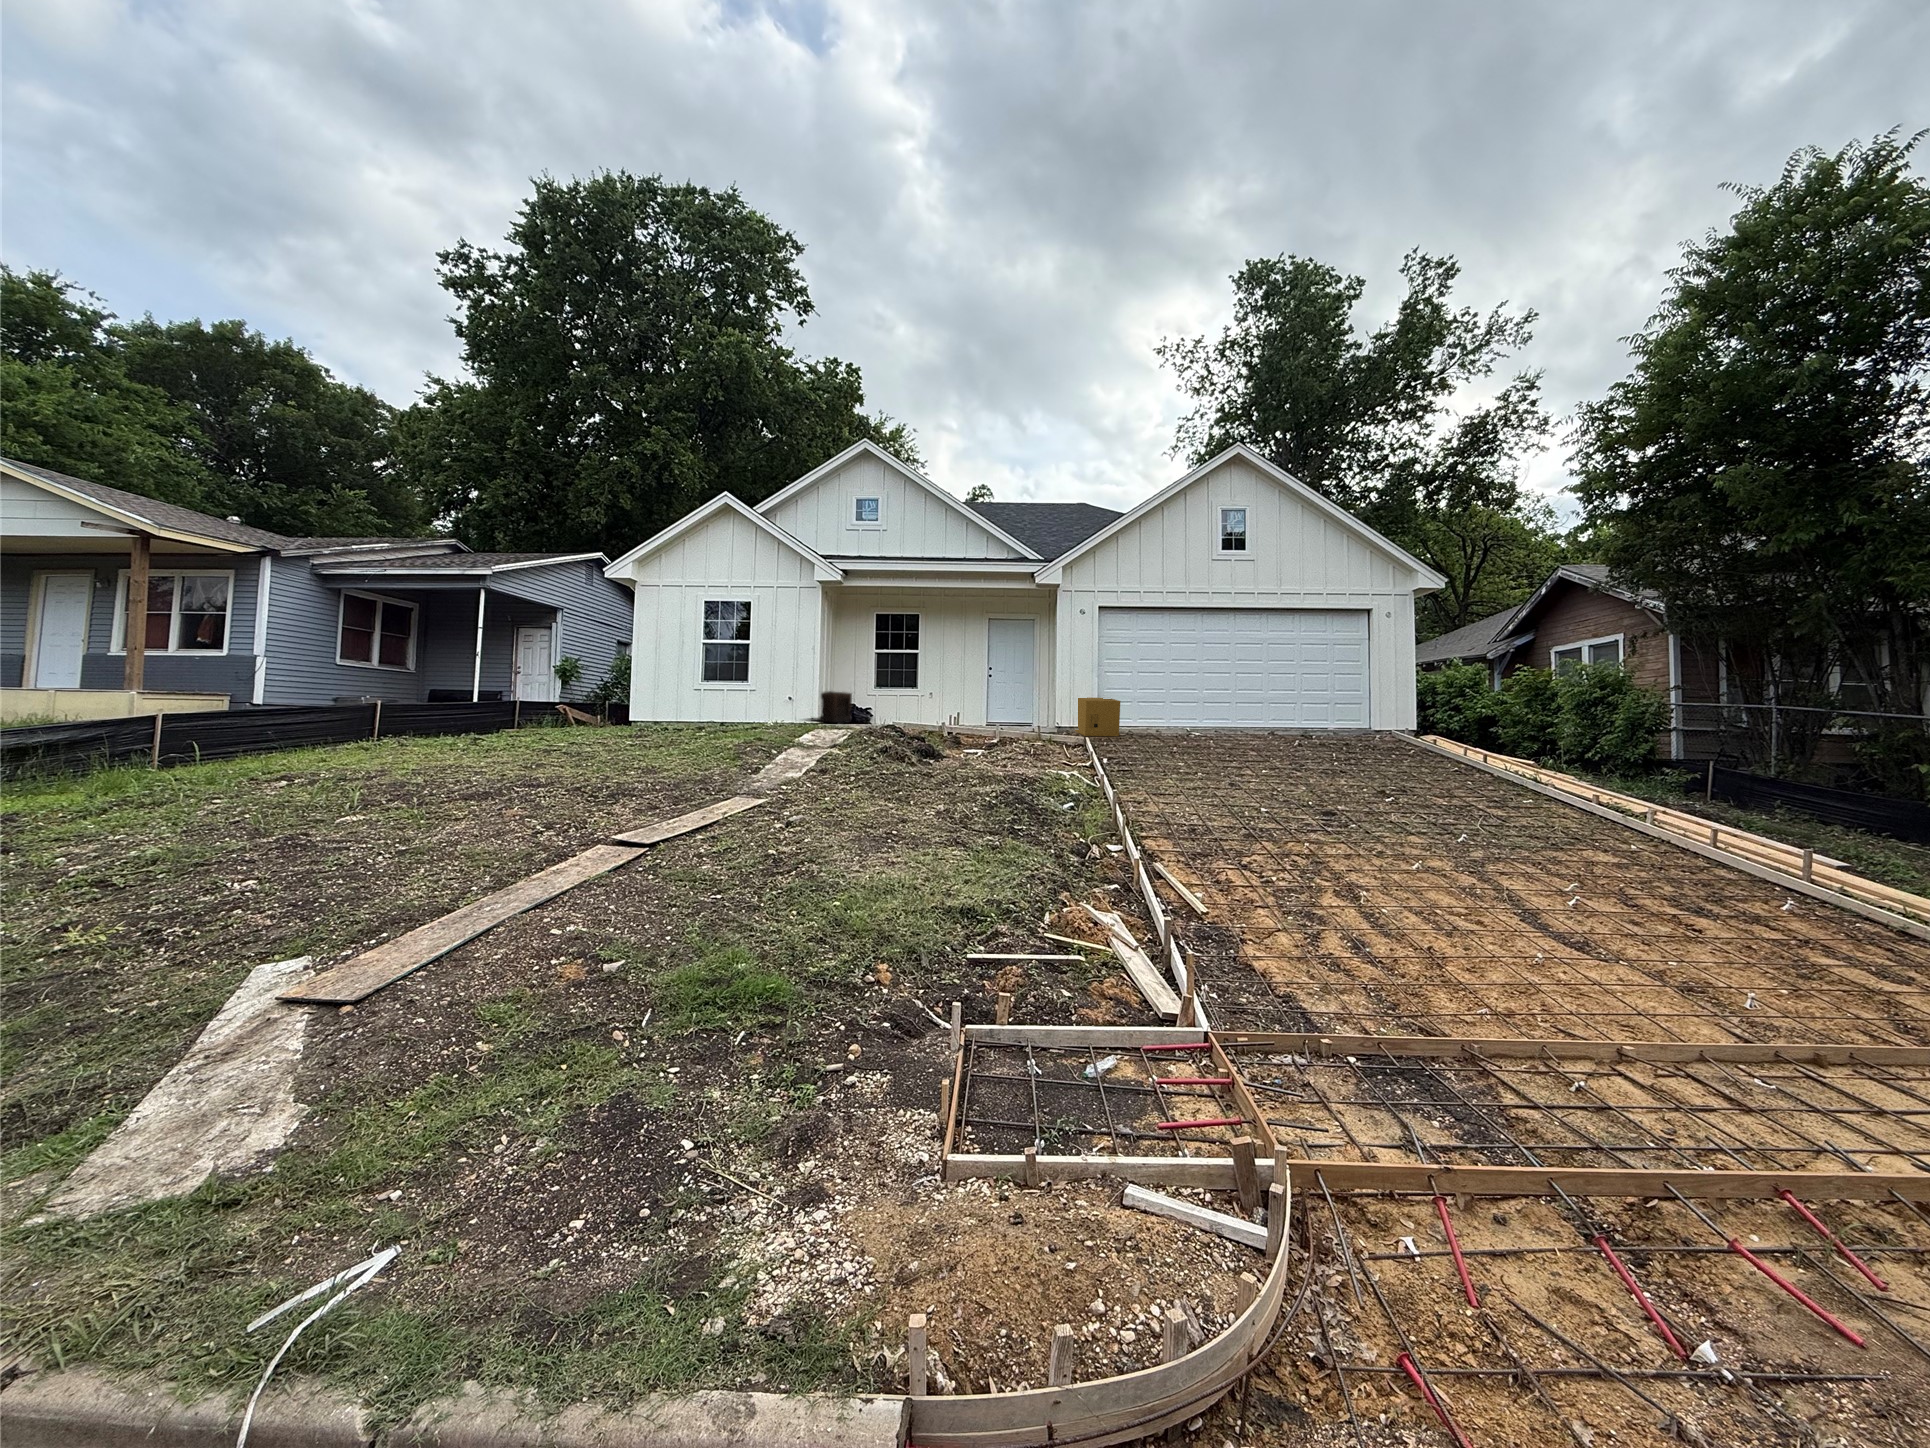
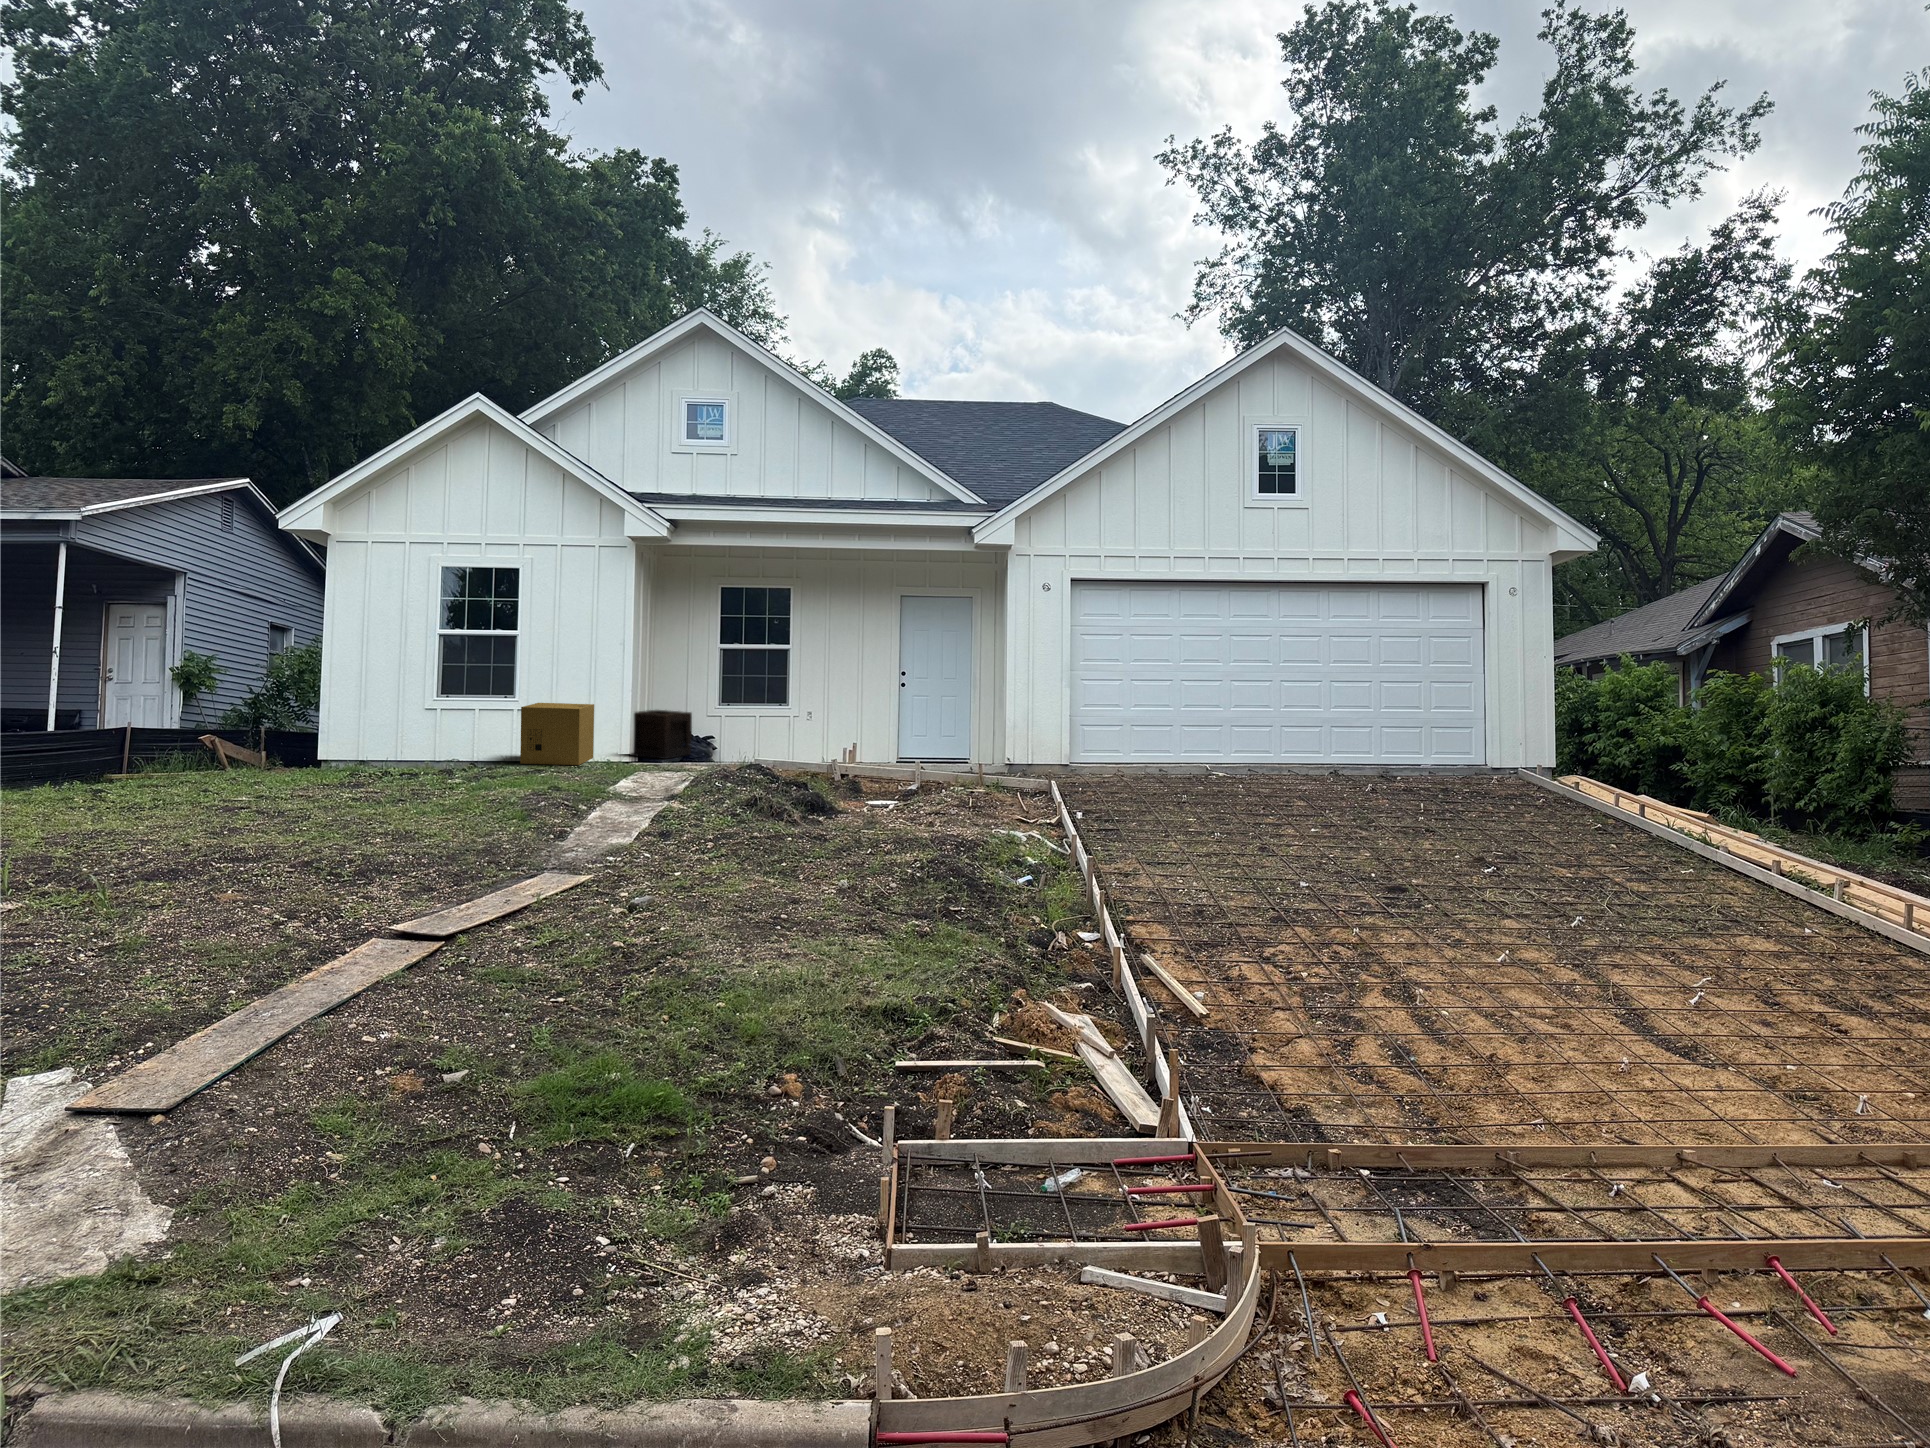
cardboard box: present [1075,697,1120,736] -> present [520,703,594,765]

